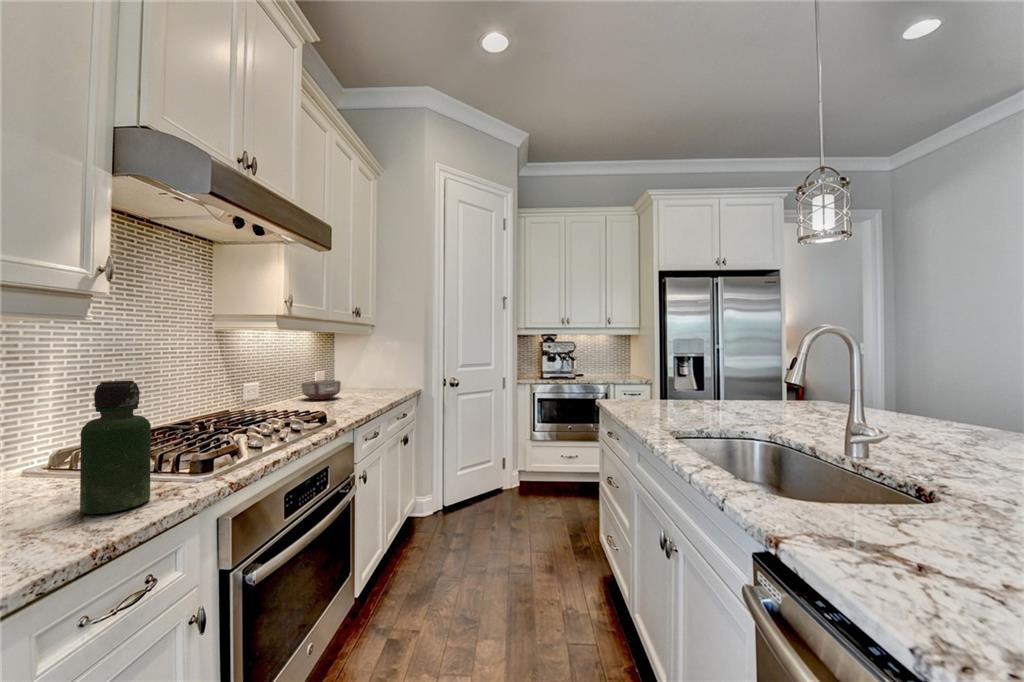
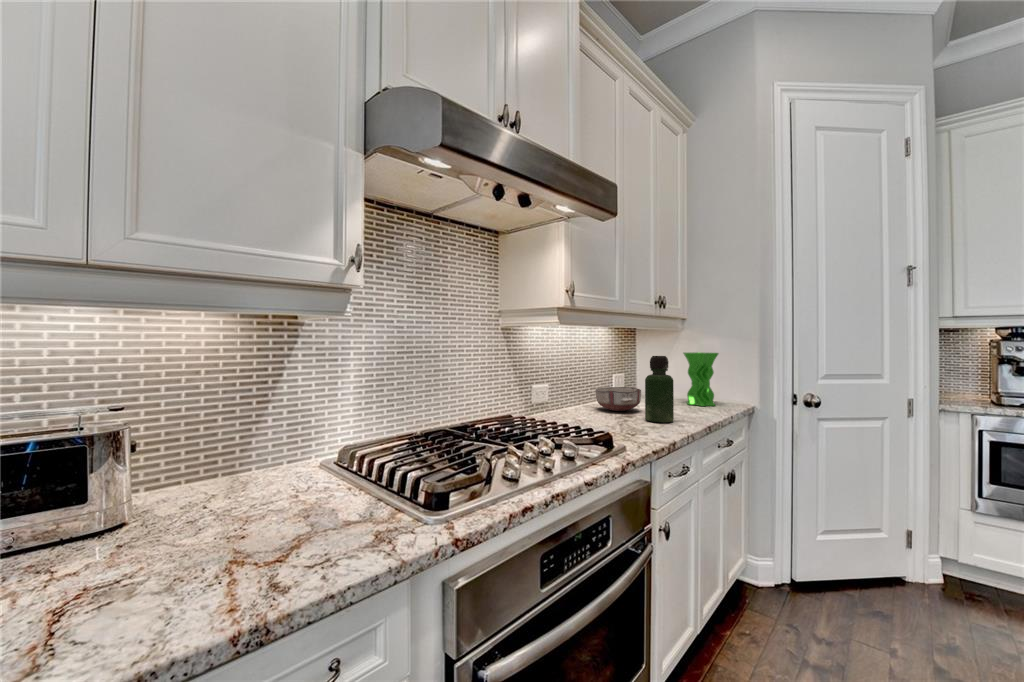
vase: none [371,352,398,391] -> present [683,352,719,406]
bottle: present [80,381,151,514] -> present [645,356,674,423]

